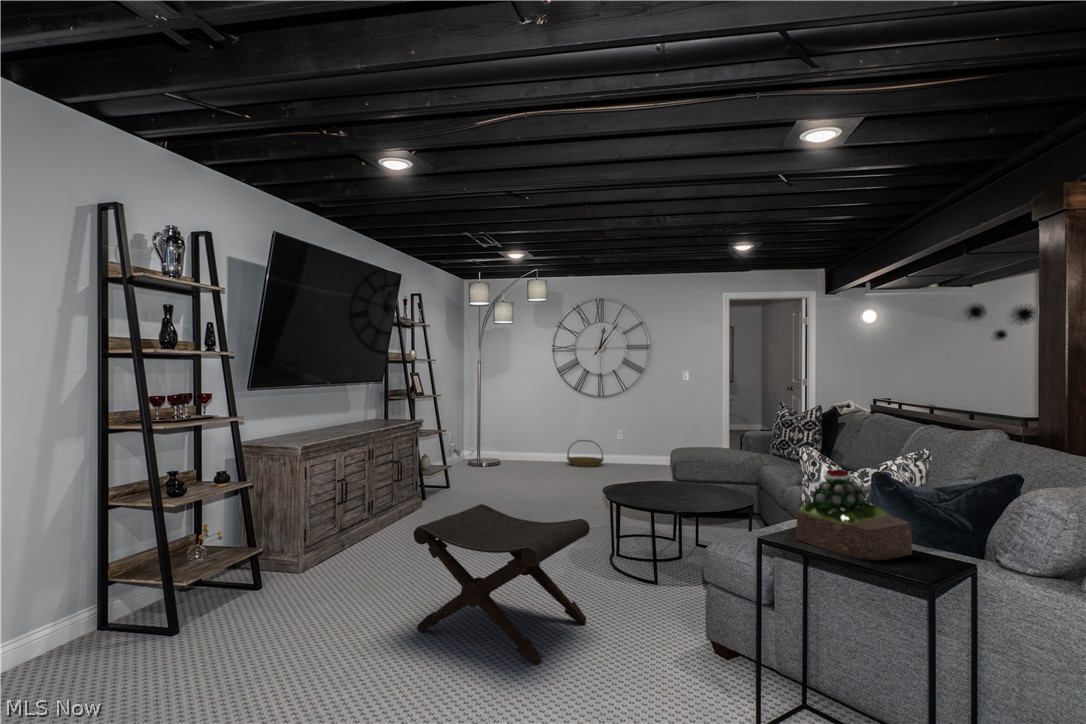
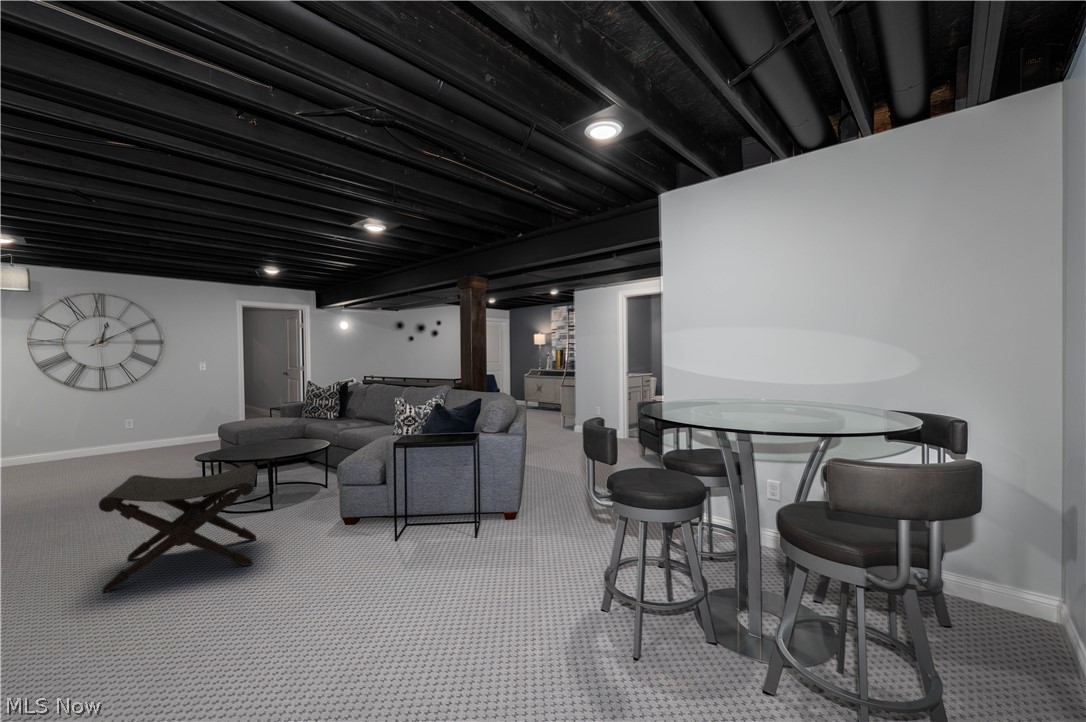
basket: present [567,440,604,467] -> none [57,434,110,462]
succulent plant: present [796,470,912,560] -> none [424,399,469,436]

